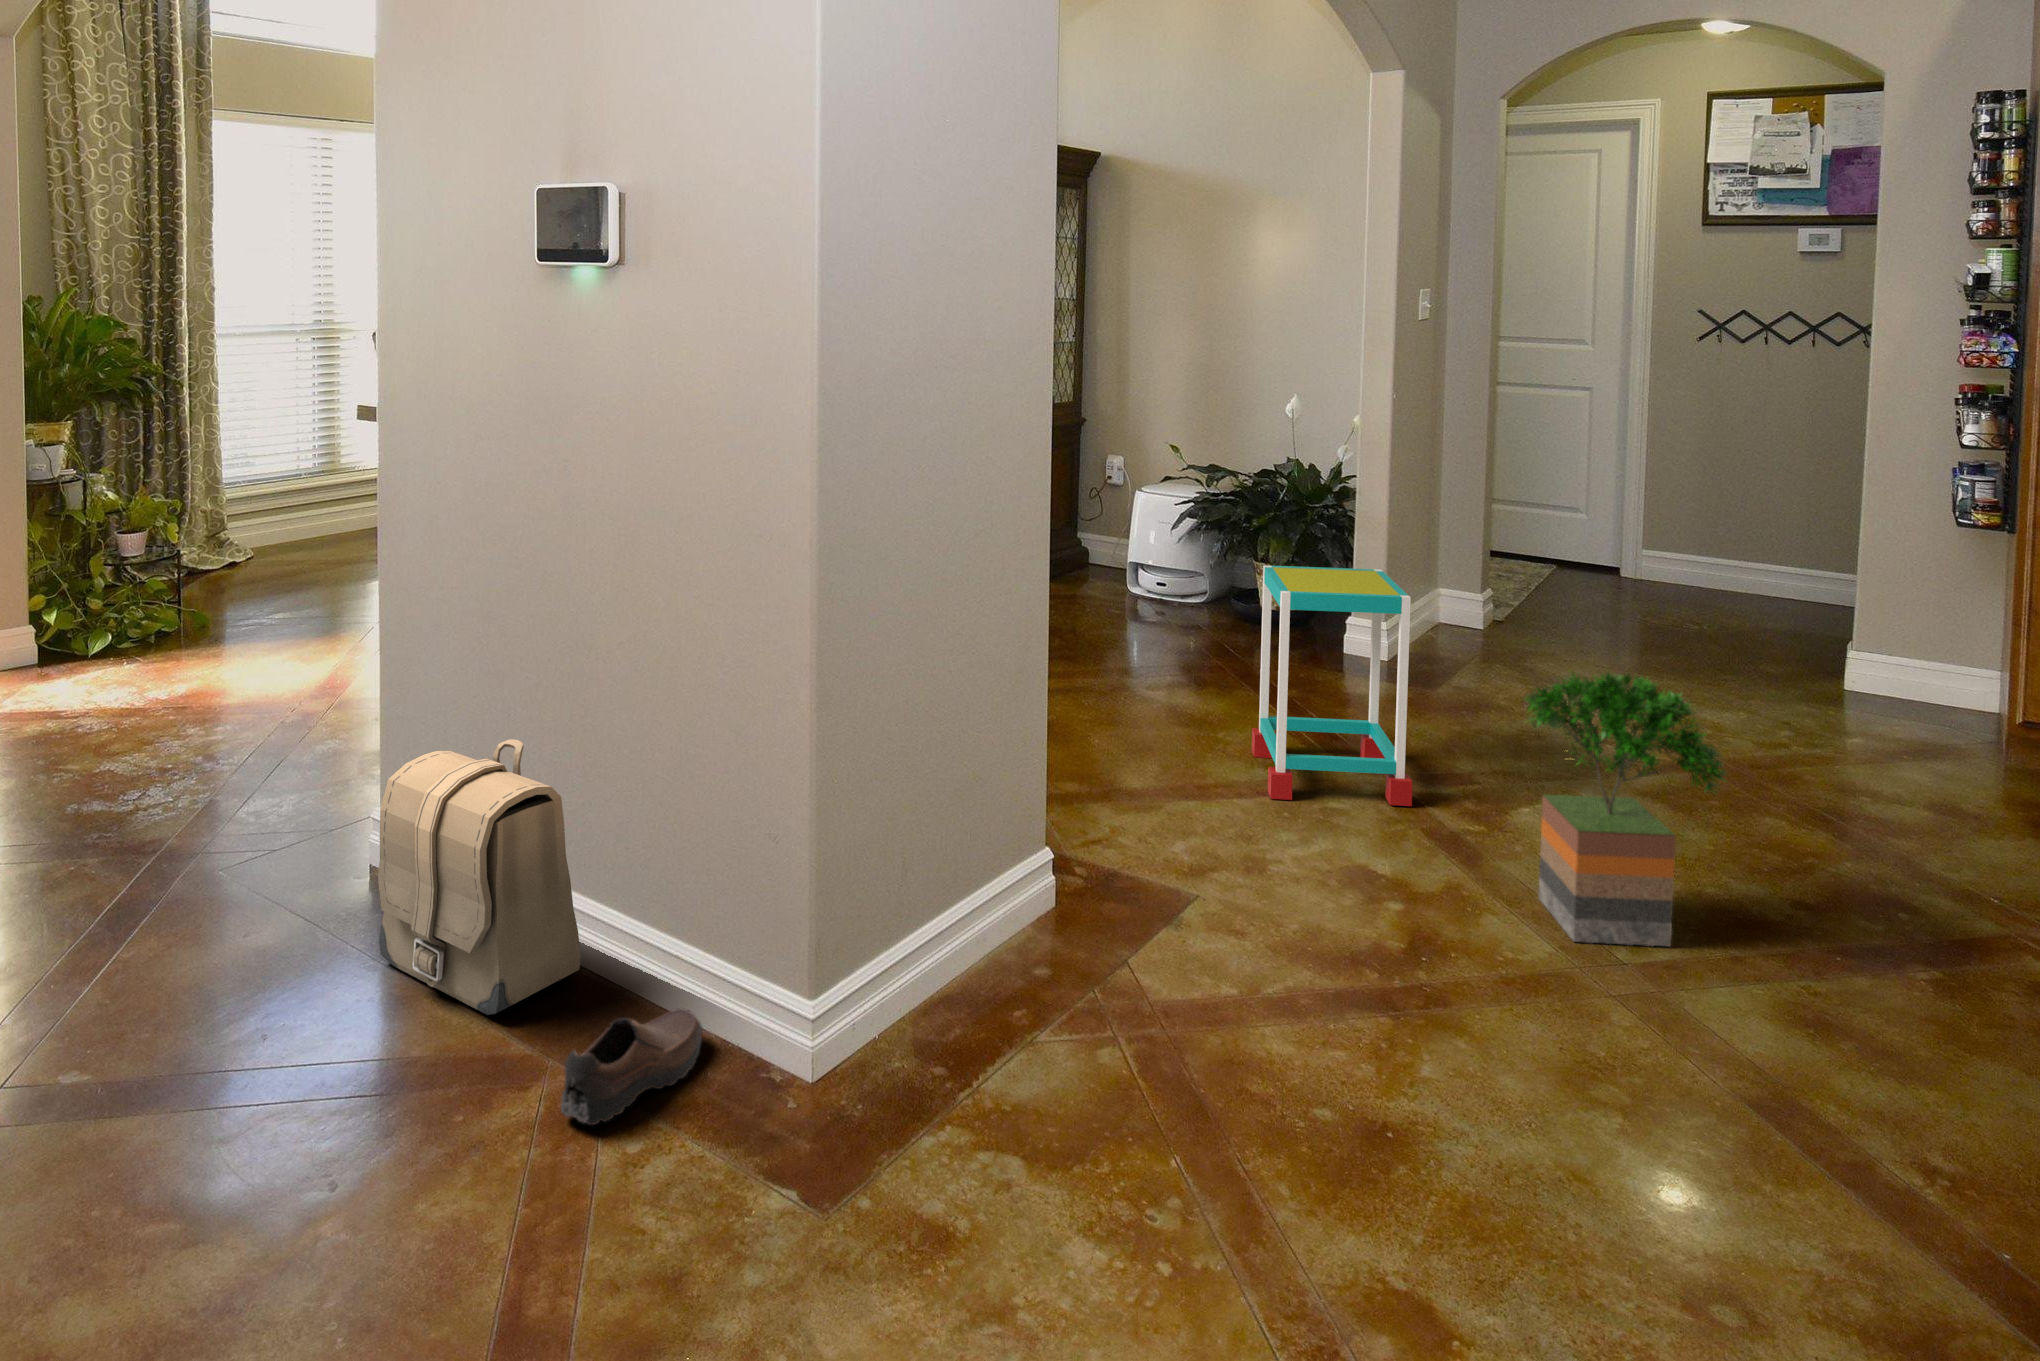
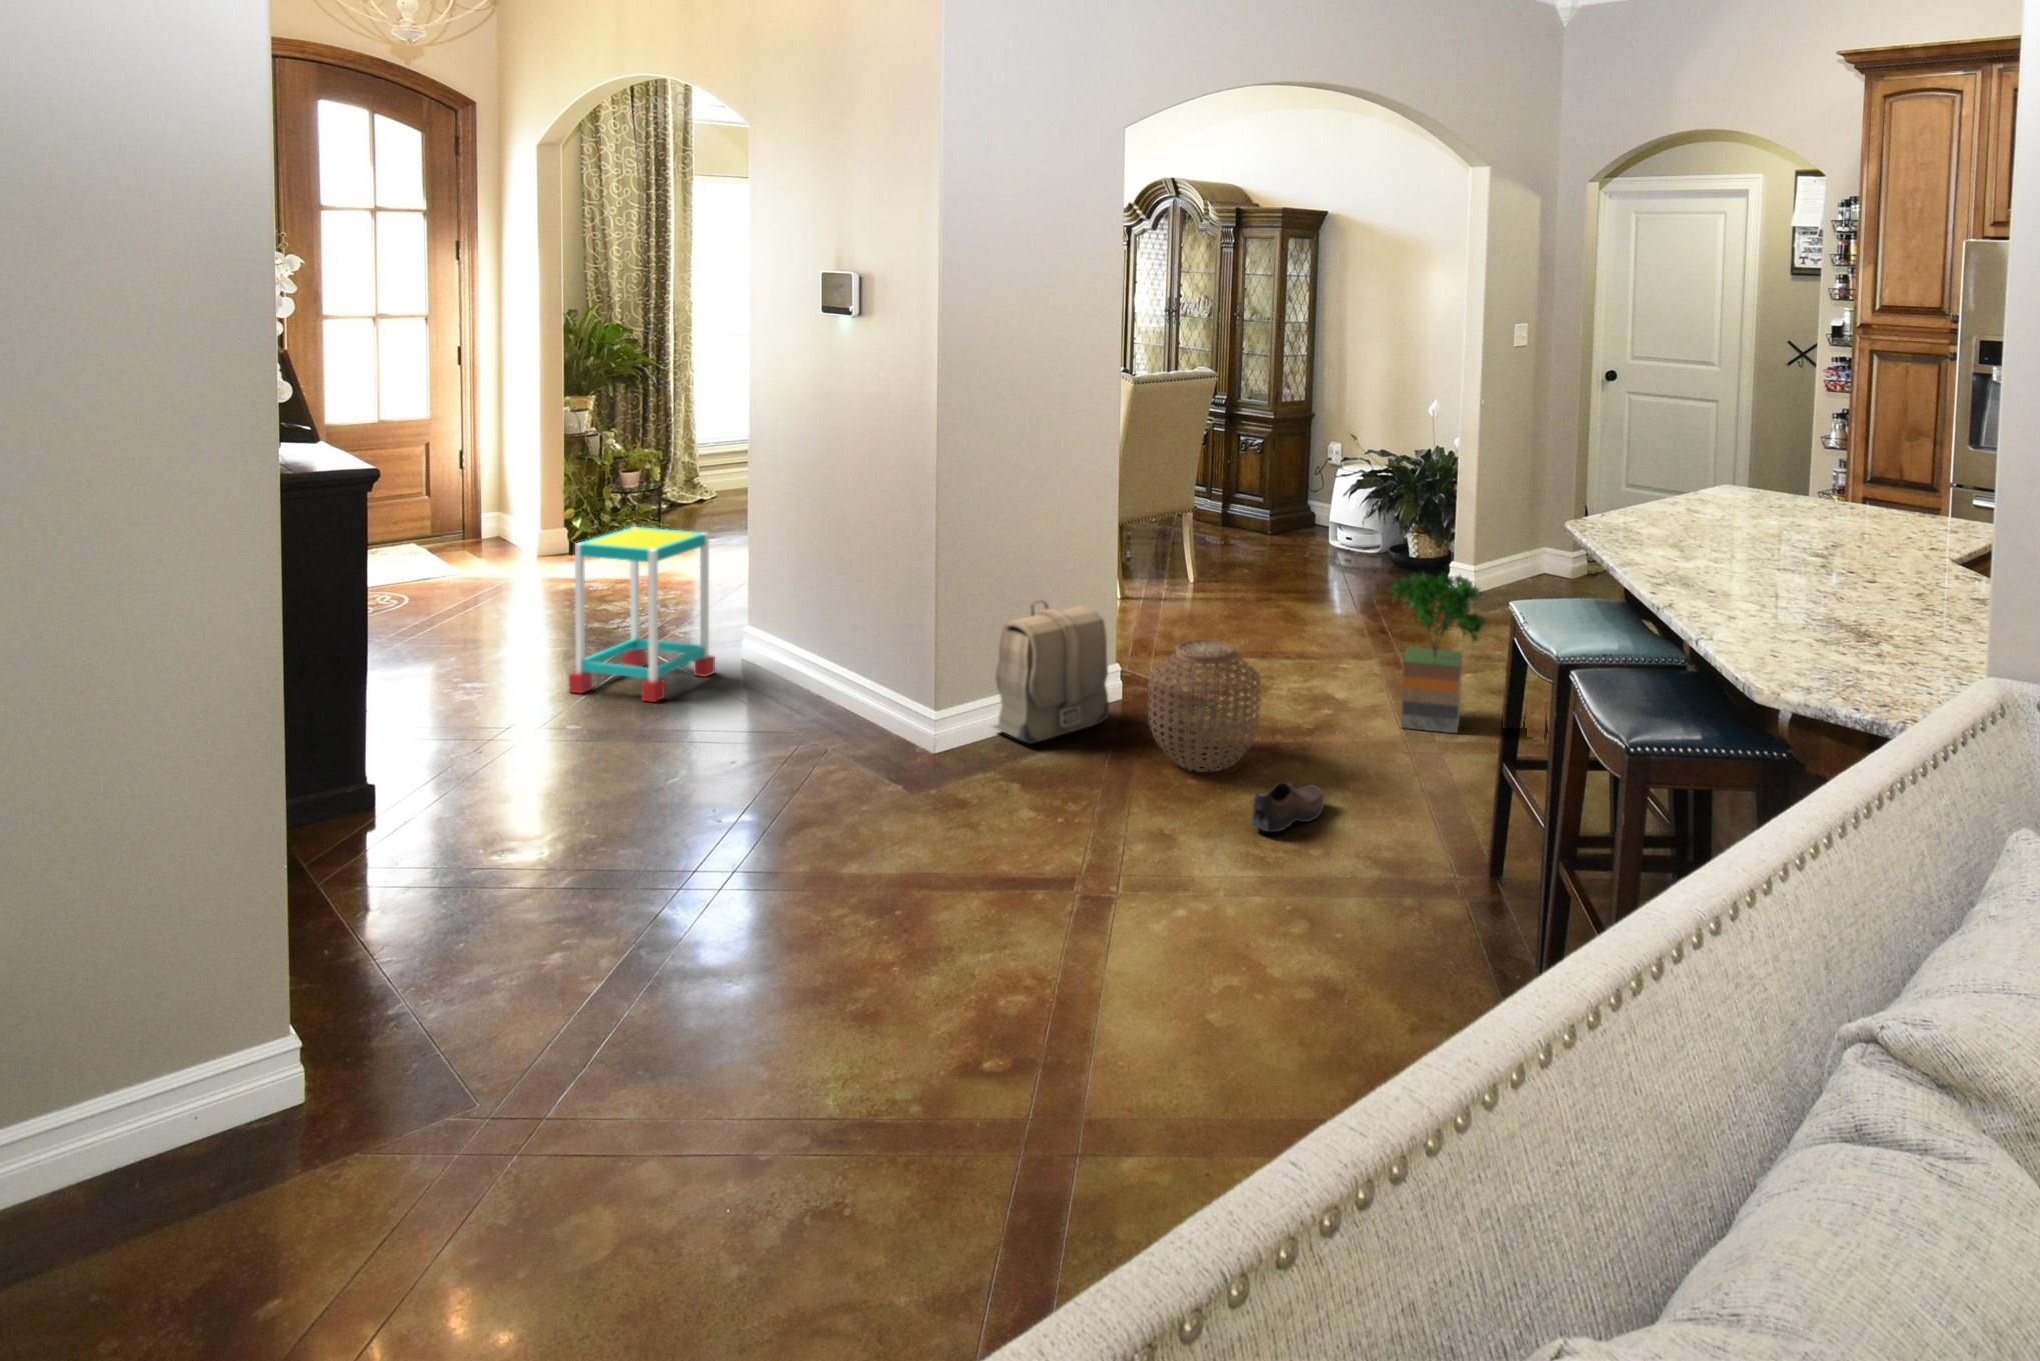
side table: present [1252,565,1413,806] -> present [569,527,715,702]
backpack: present [378,739,581,1015] -> present [994,599,1109,744]
woven basket: none [1231,833,1449,1097] -> present [1149,639,1261,772]
shoe: present [561,1008,702,1125] -> present [1251,782,1324,832]

